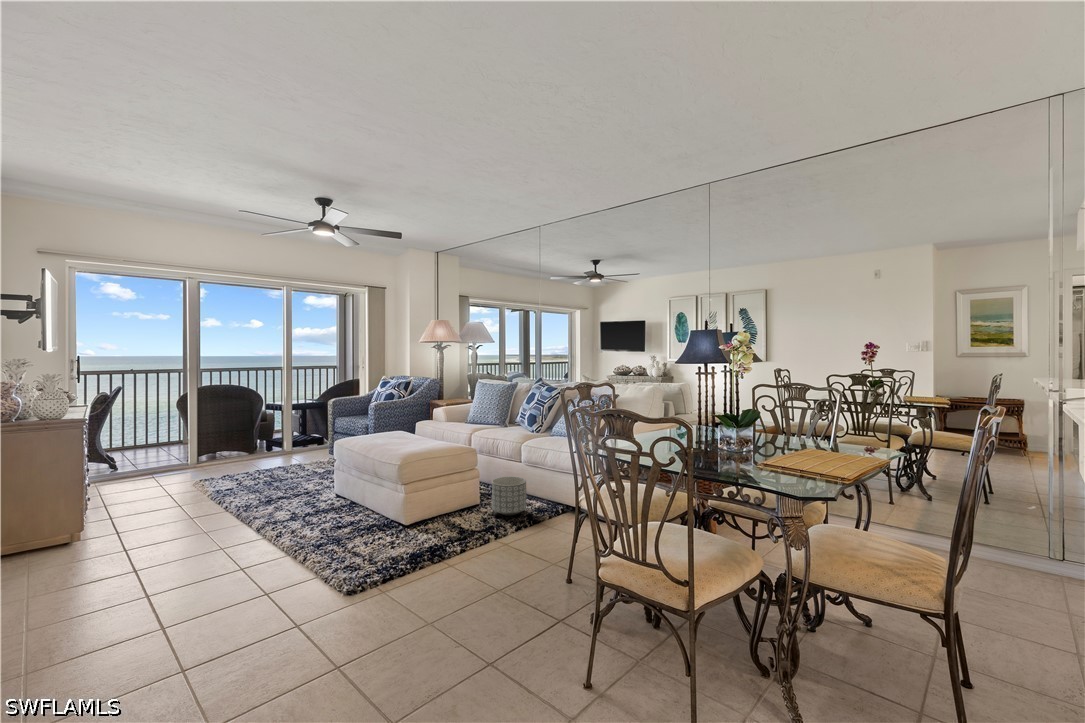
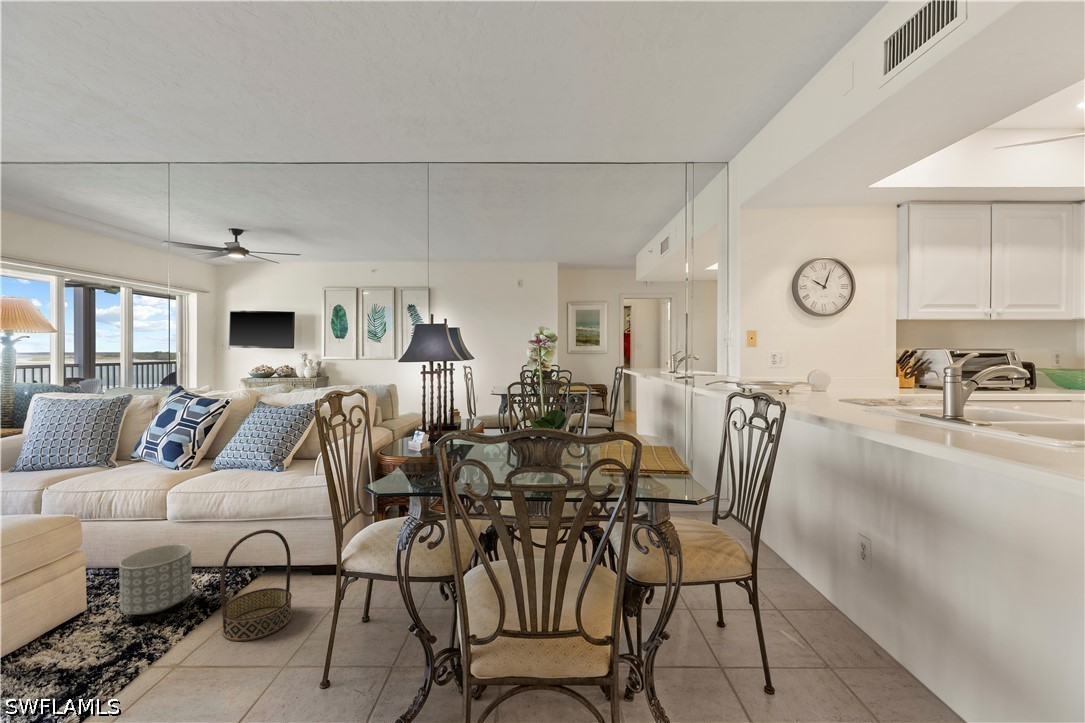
basket: none [528,475,570,545] -> present [220,529,292,641]

